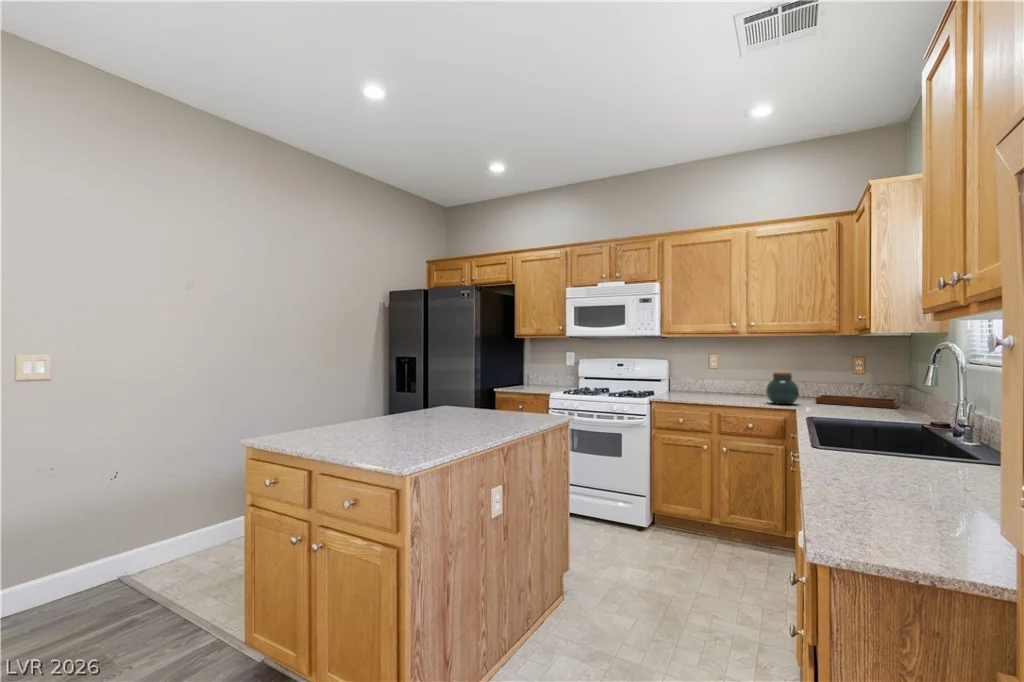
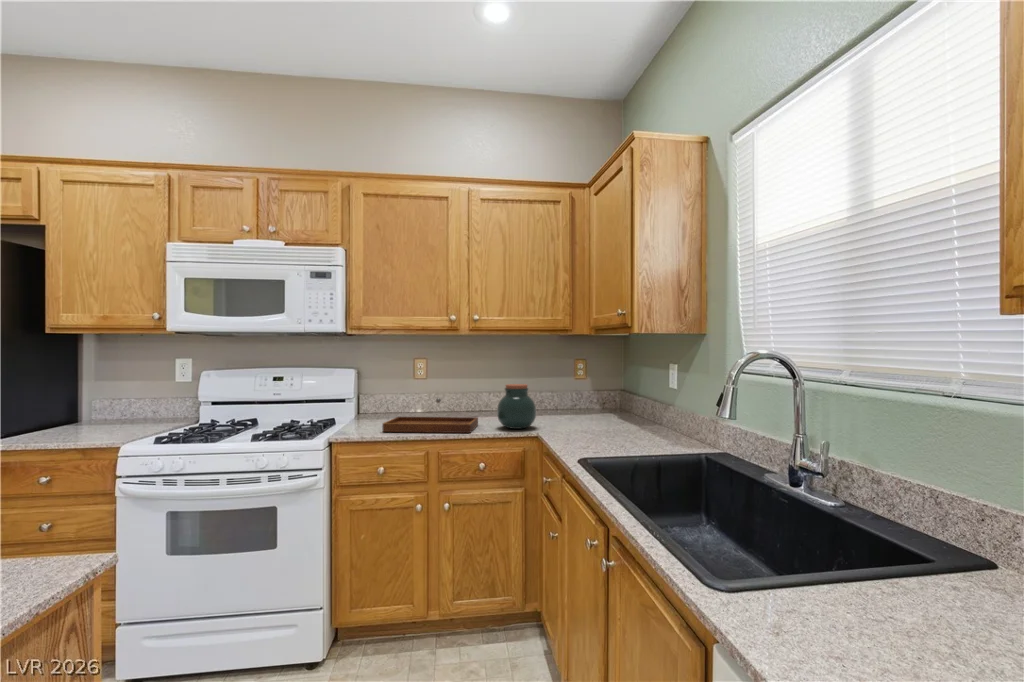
tray: present [815,382,899,409] -> present [382,398,478,433]

